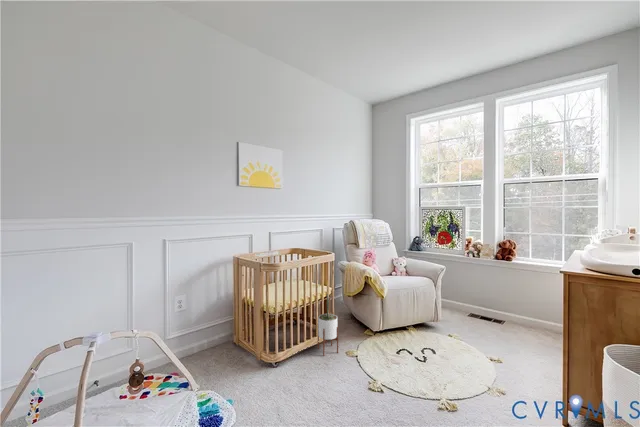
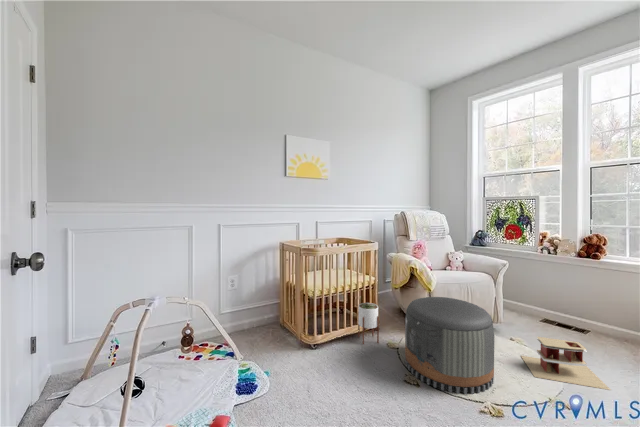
pouf: none [366,304,445,395] -> present [405,297,494,394]
toy house: none [460,333,530,373] -> present [521,337,611,390]

